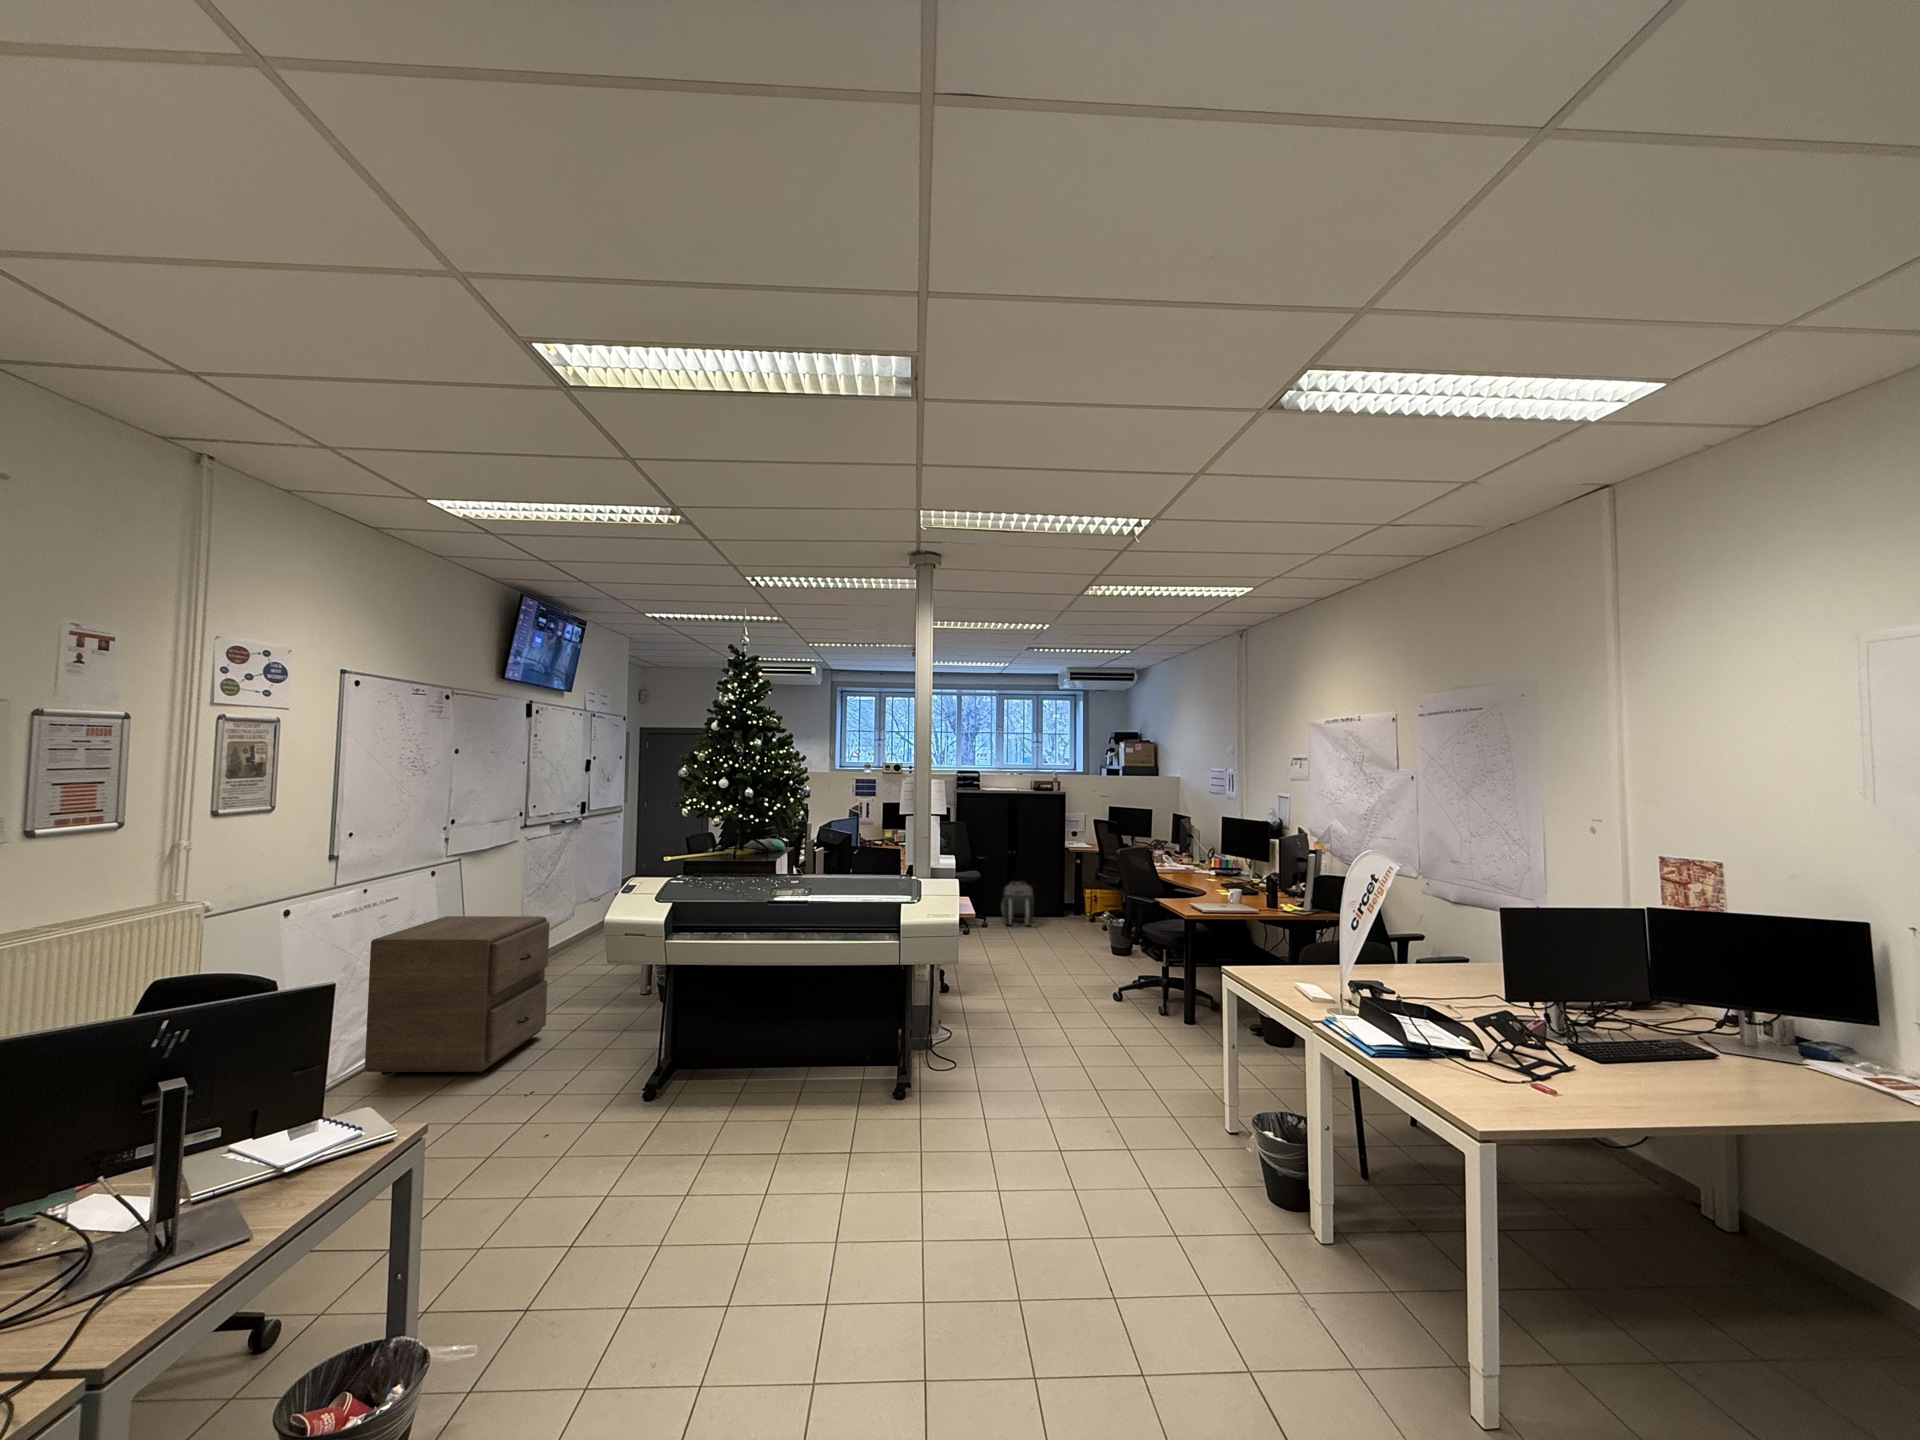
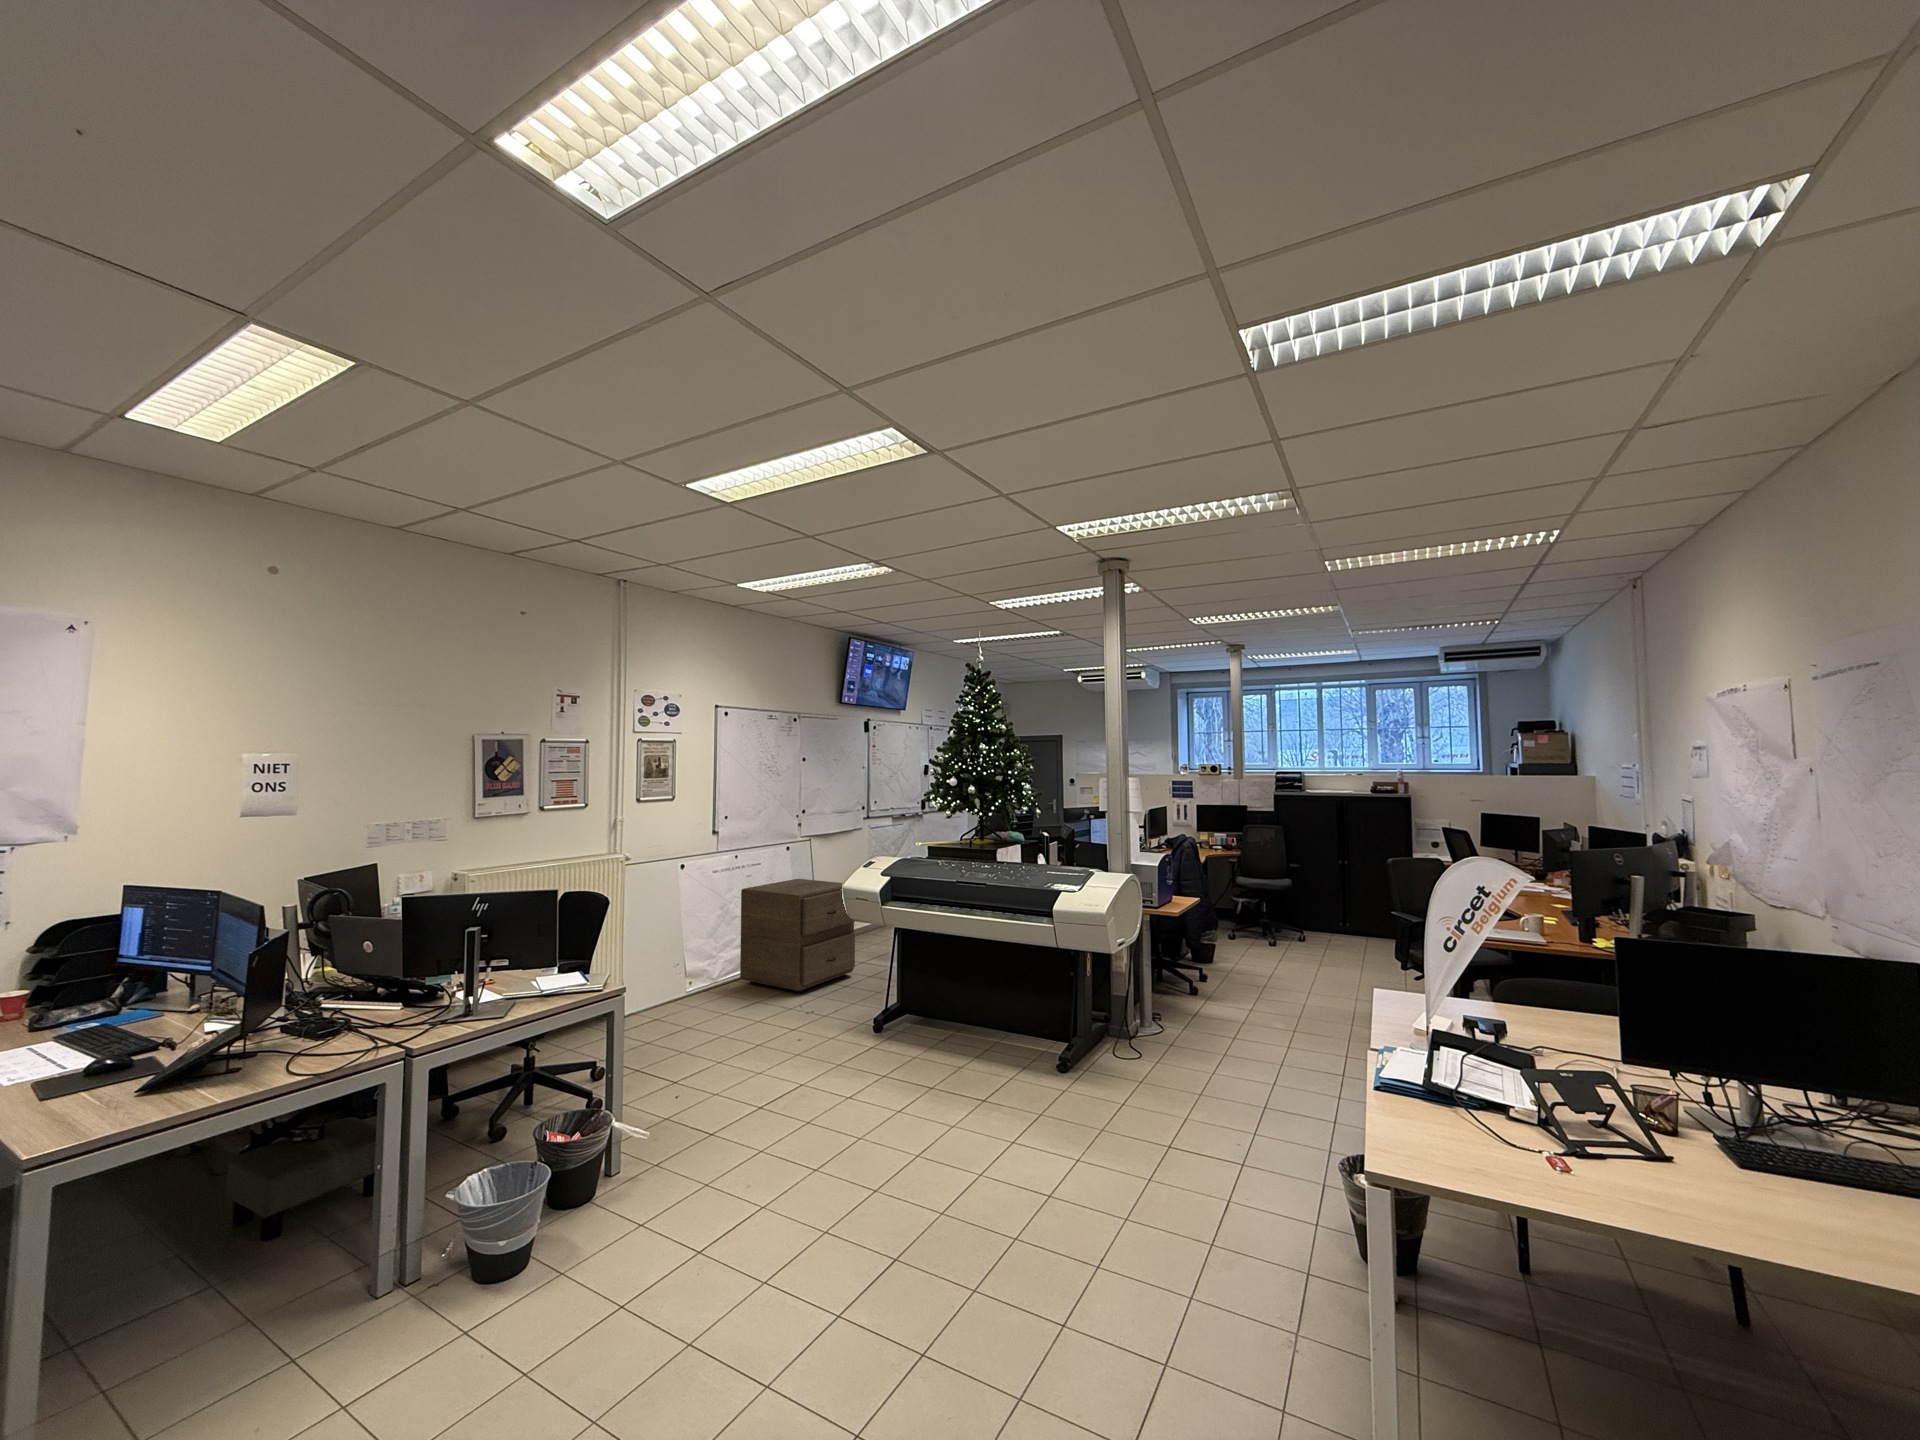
backpack: present [1002,881,1034,925] -> none [1327,893,1372,944]

